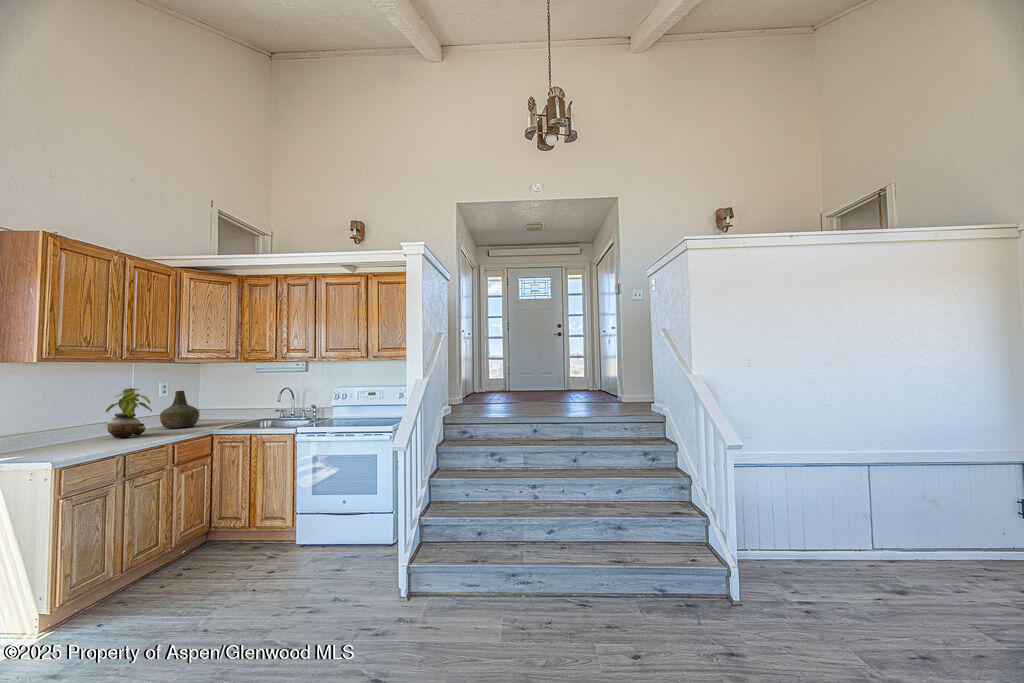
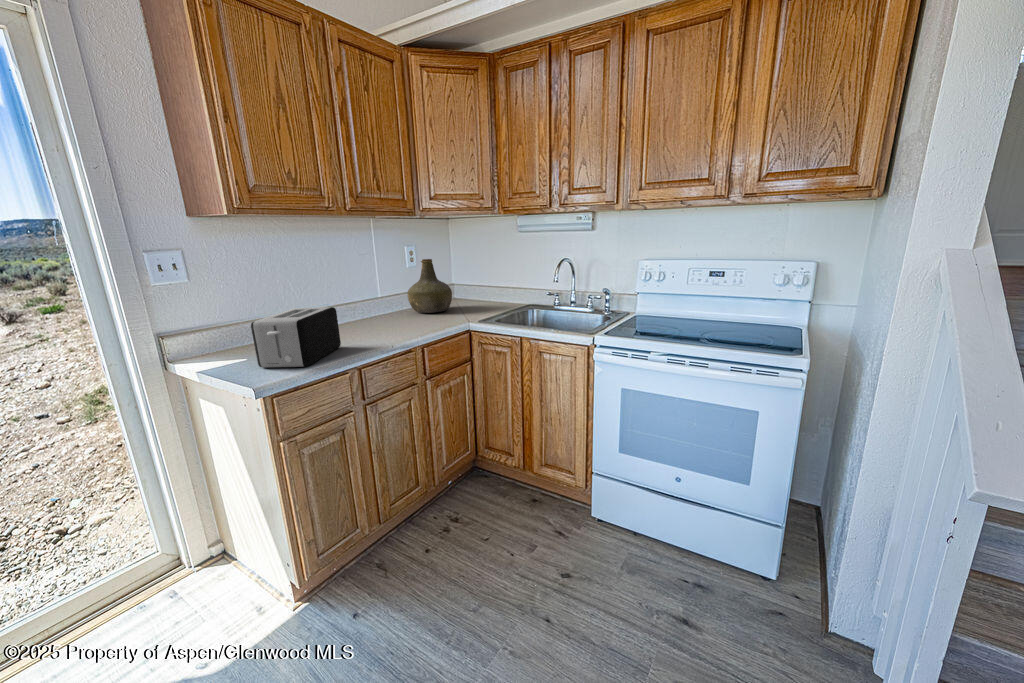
potted plant: present [106,388,152,438] -> none [339,257,394,331]
toaster: none [45,418,109,455] -> present [251,307,341,367]

